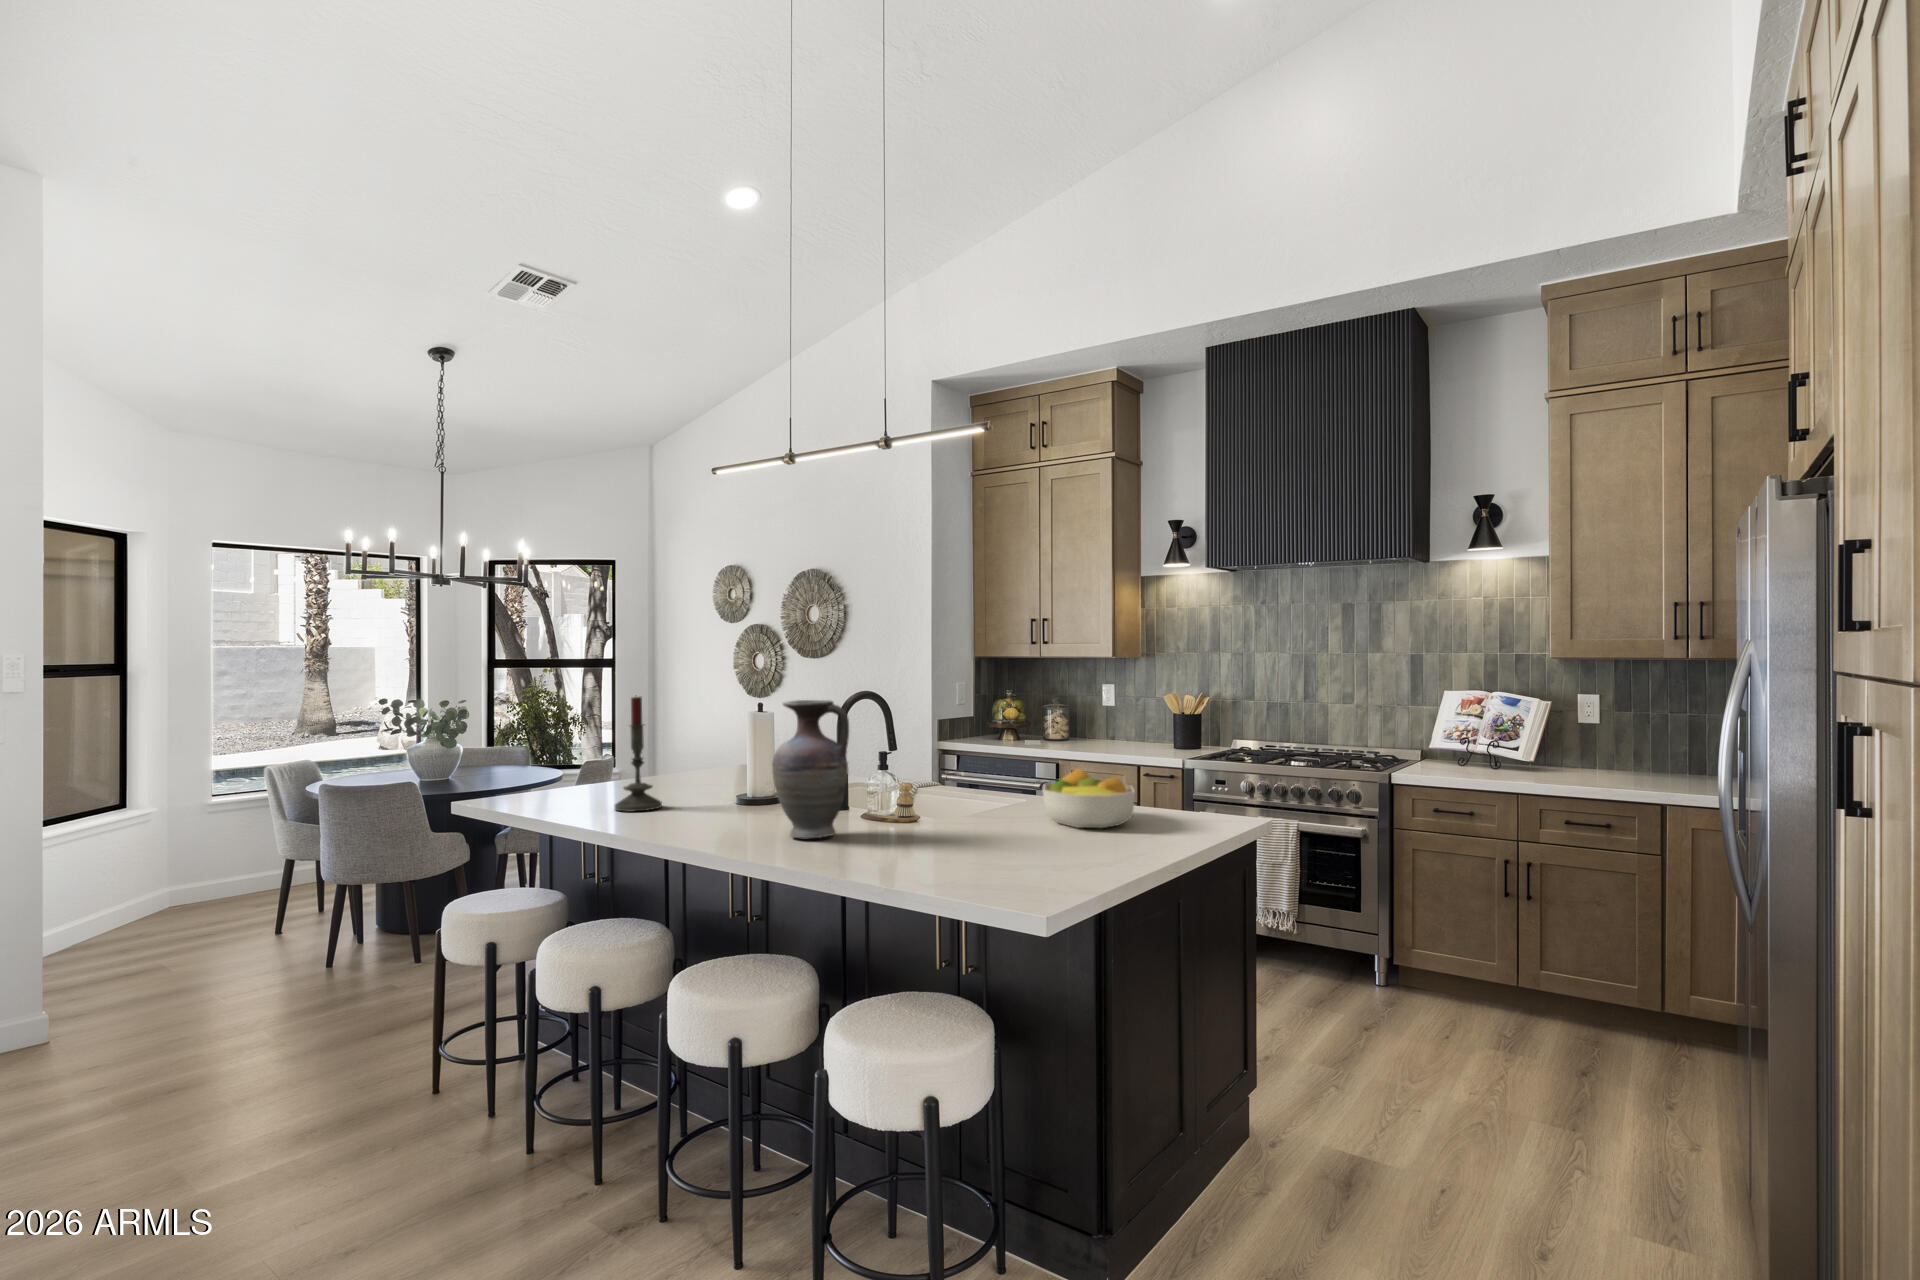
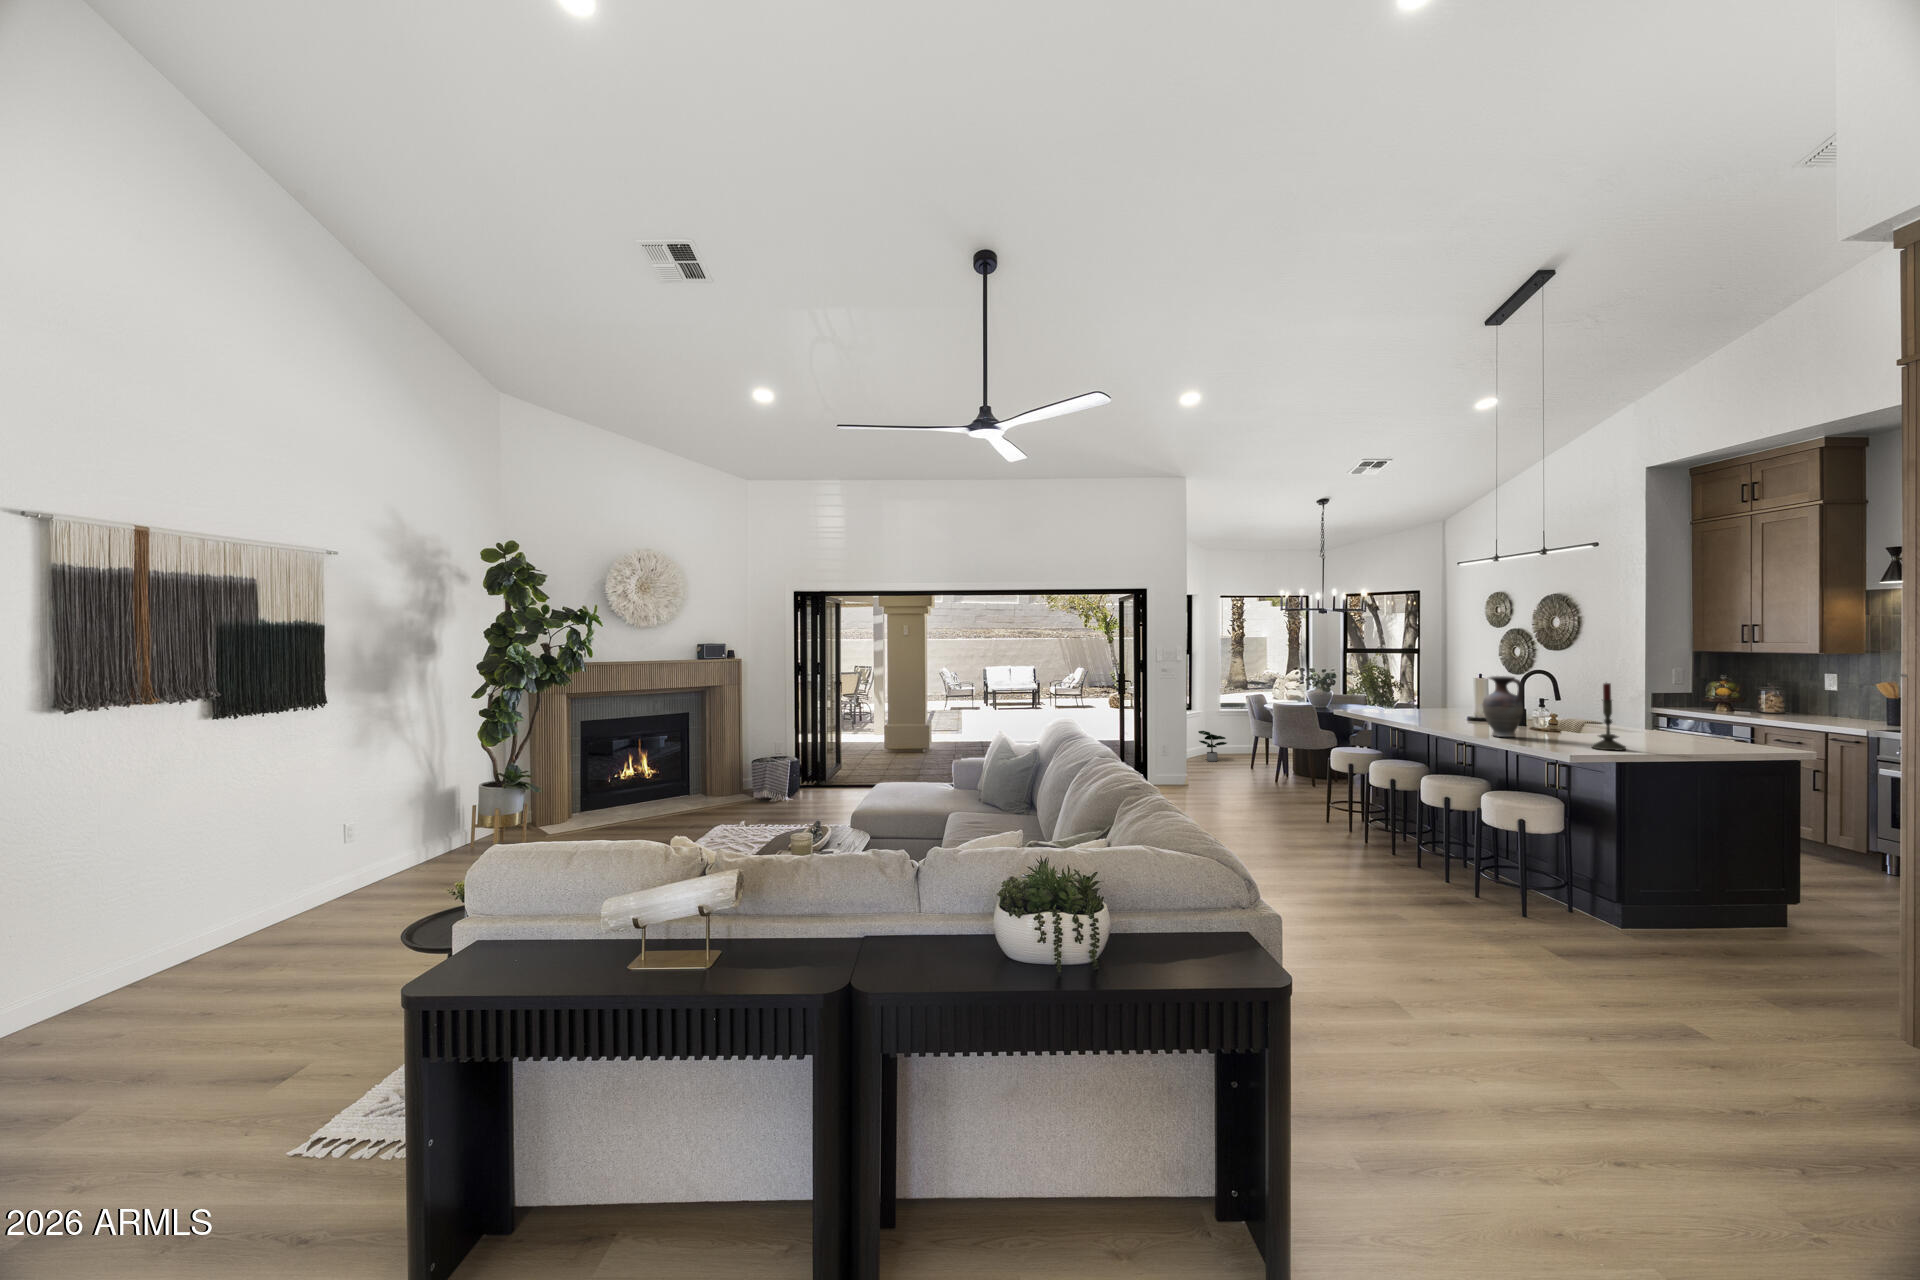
candle: present [615,697,662,812] -> present [1592,683,1626,750]
fruit bowl: present [1043,769,1135,828] -> none [1647,718,1715,748]
potted plant: none [158,845,236,913] -> present [1198,731,1227,762]

